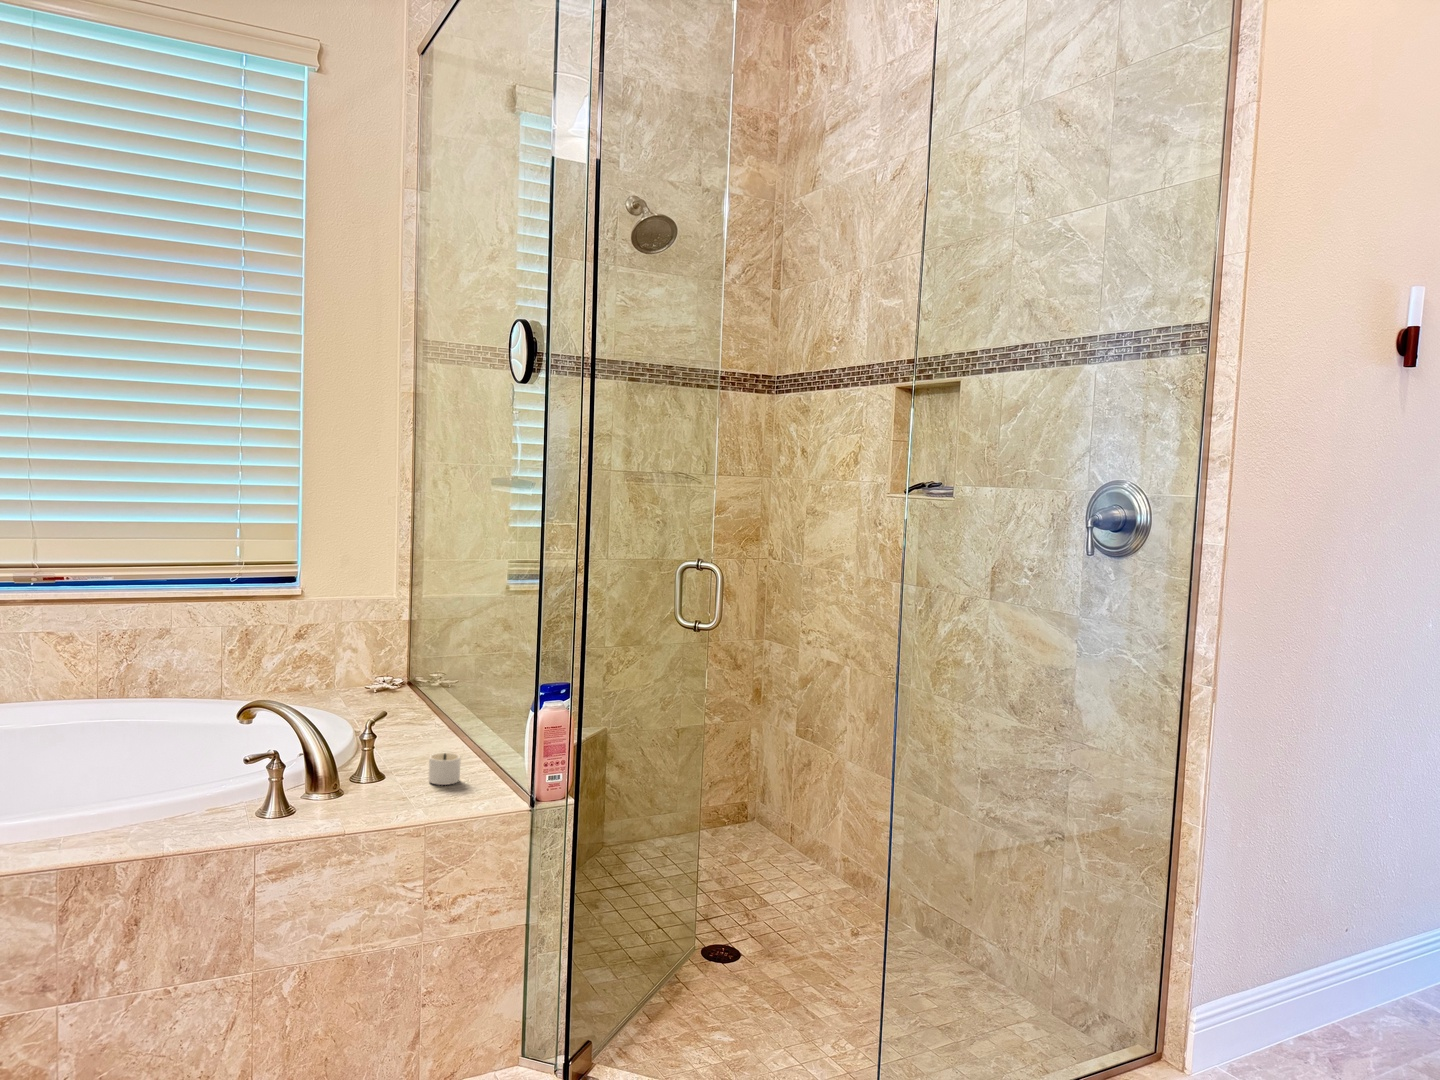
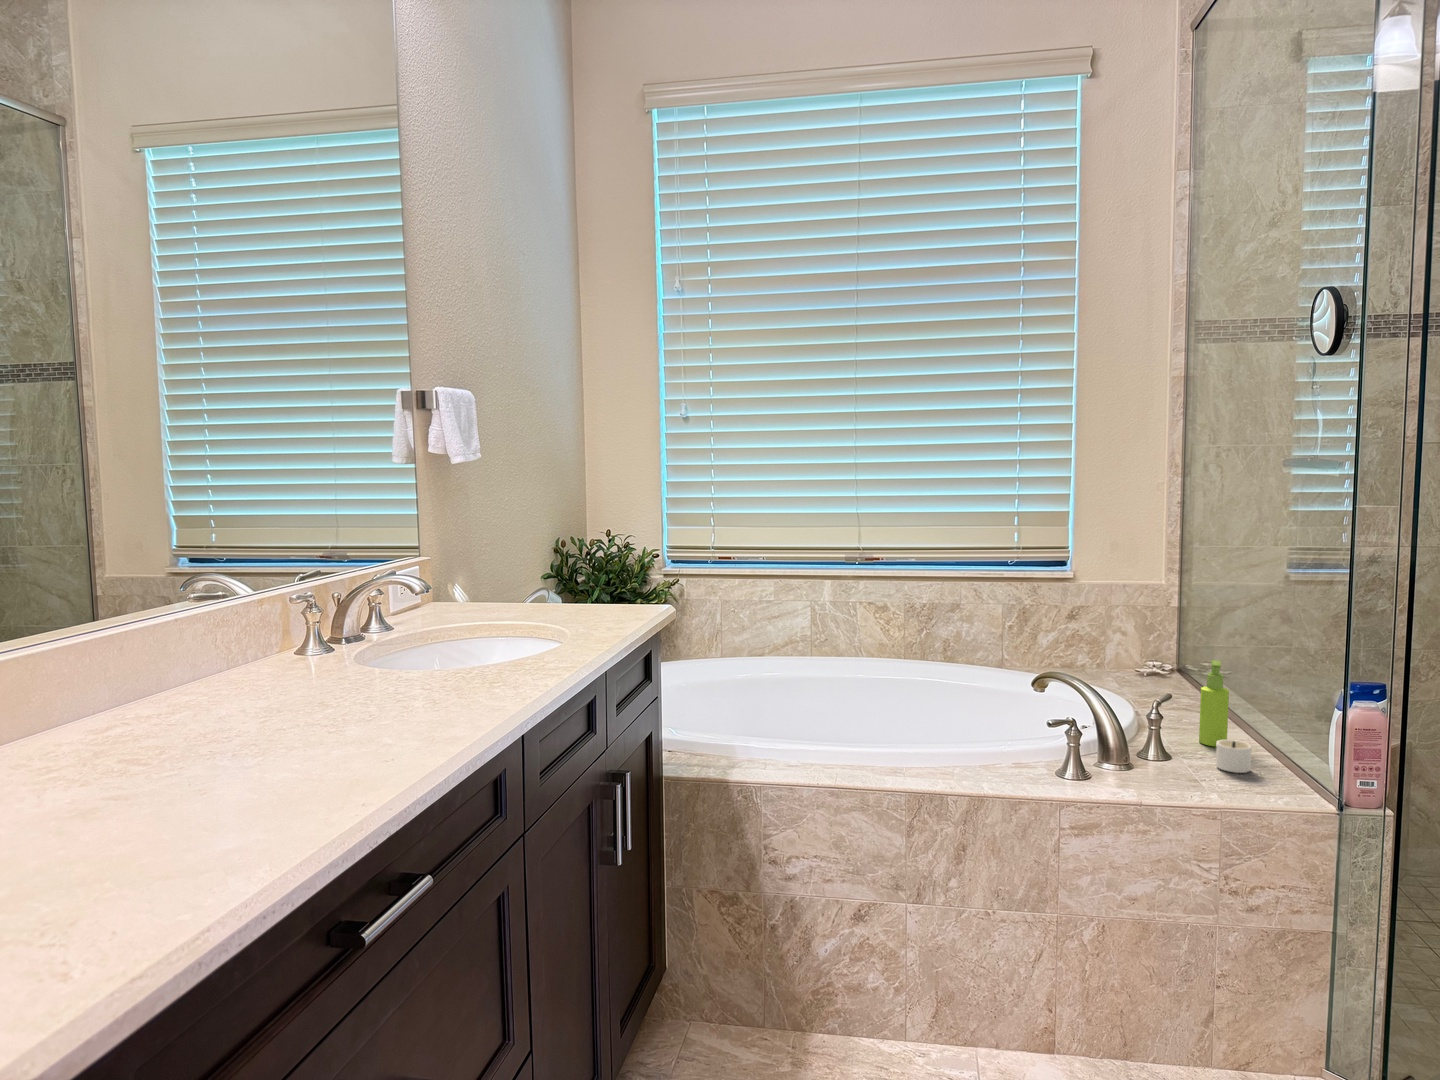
soap dispenser: none [418,673,446,761] -> present [1199,660,1229,746]

